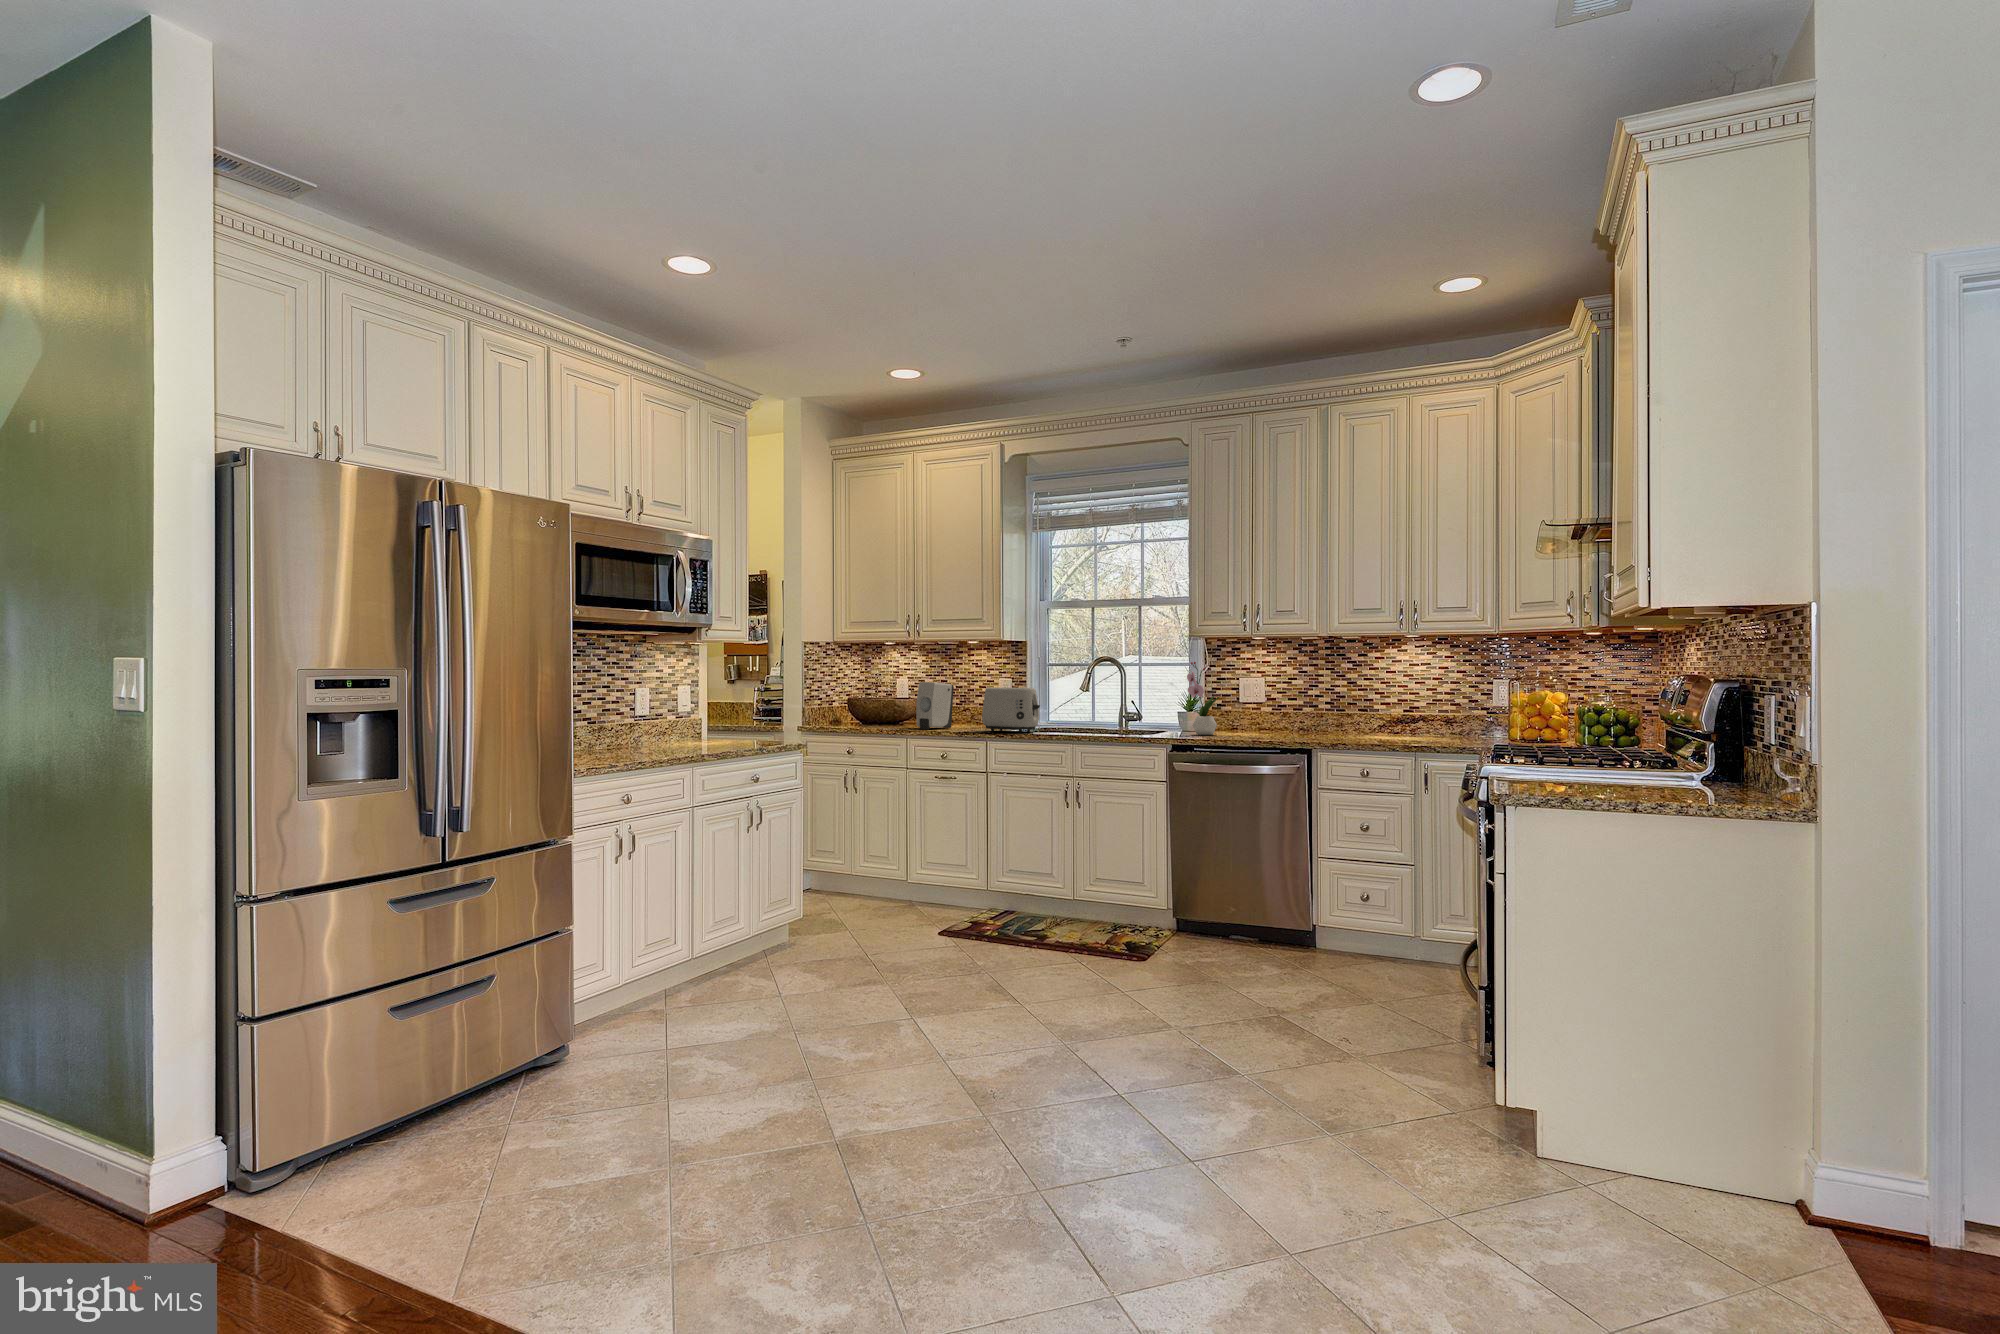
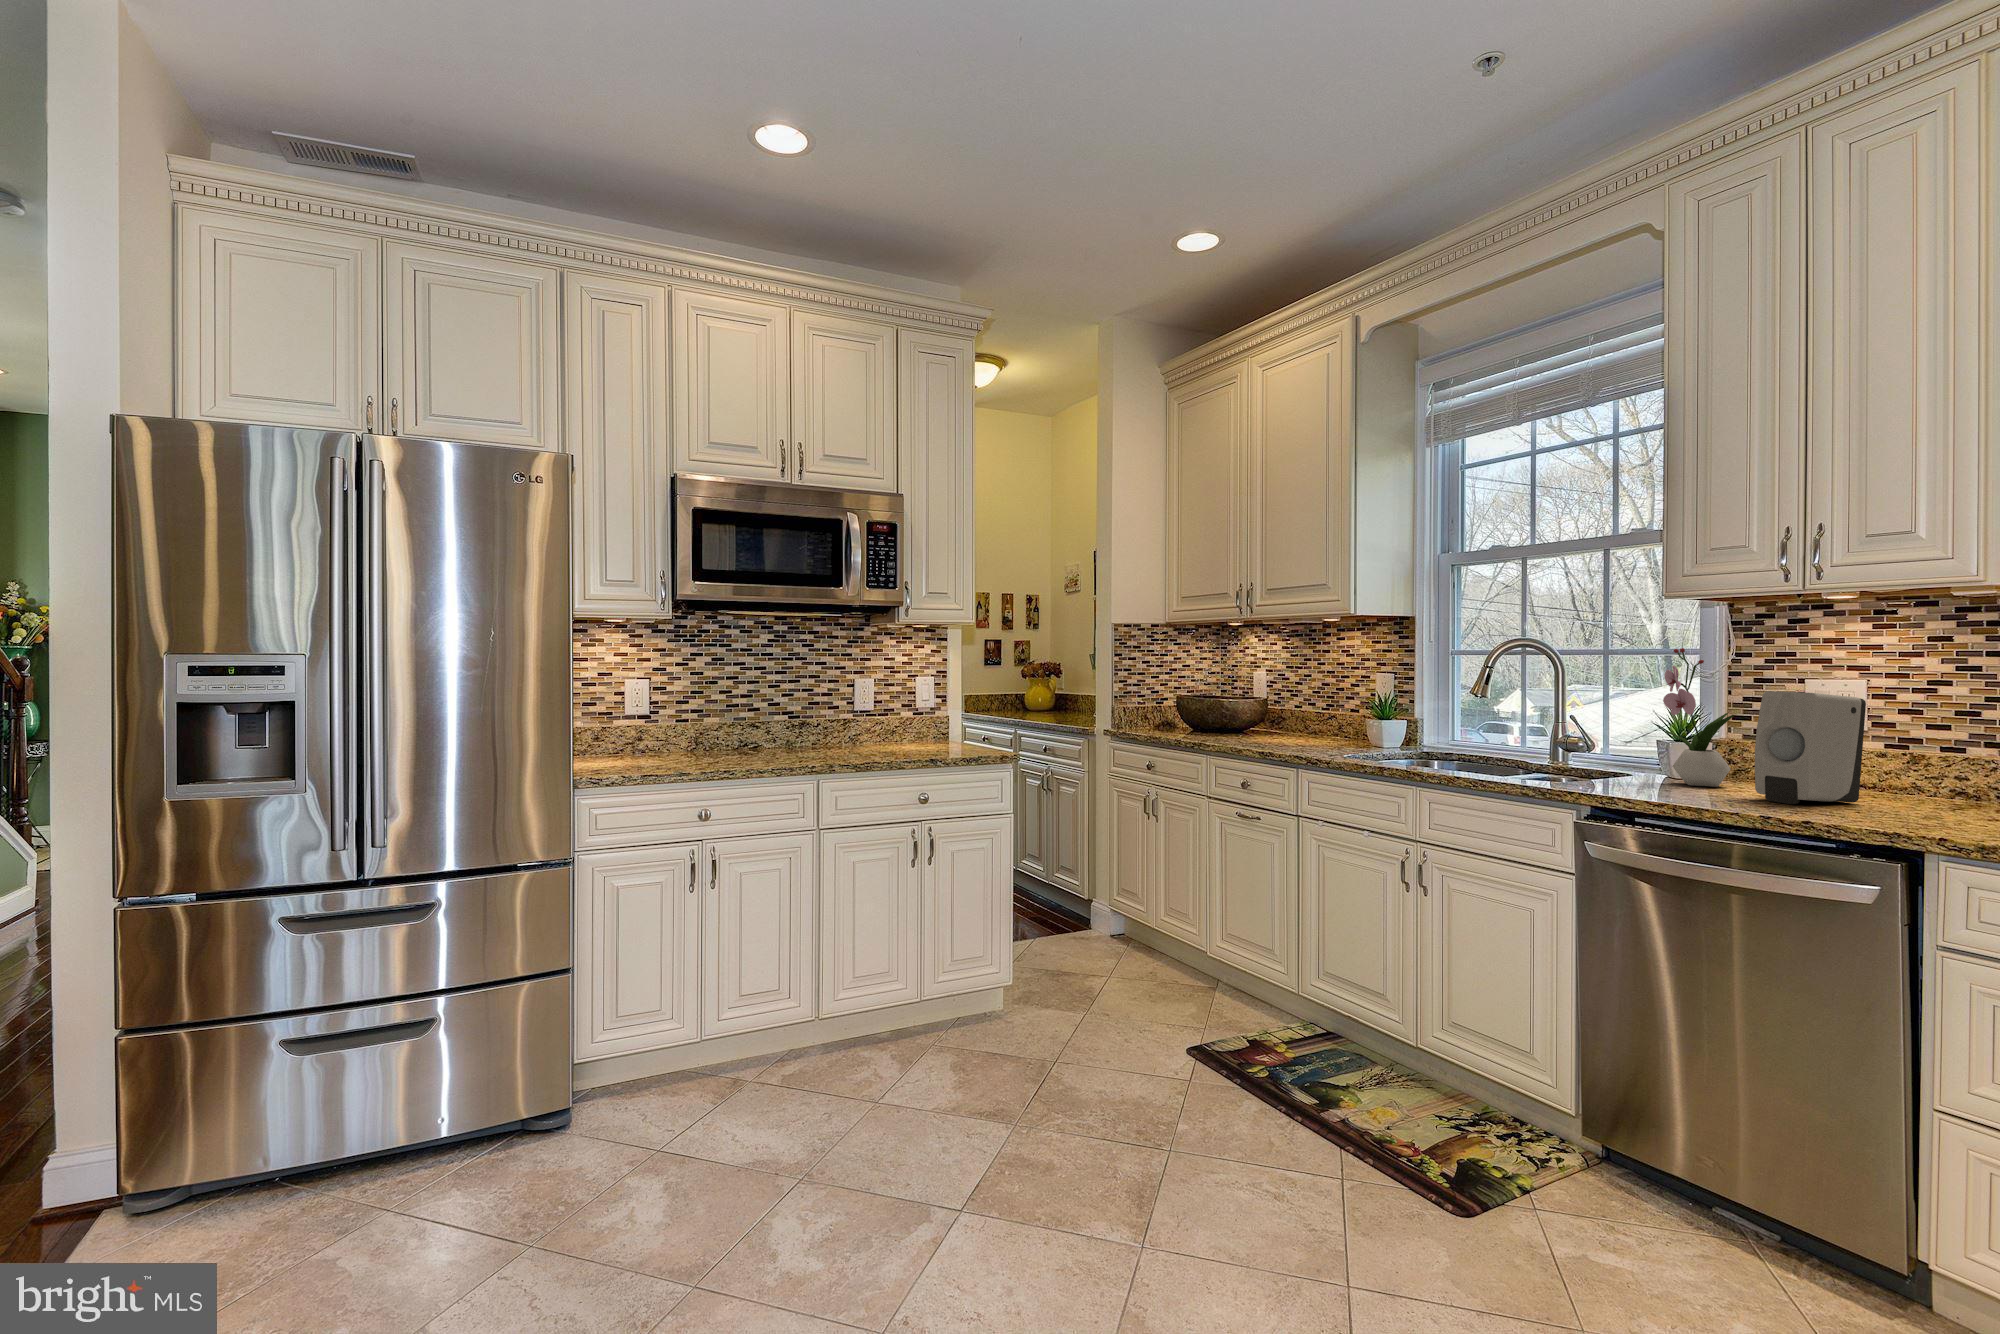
soap dispenser: present [916,682,954,729] -> present [1755,691,1866,804]
toaster: present [982,688,1040,733] -> none [1317,687,1399,757]

